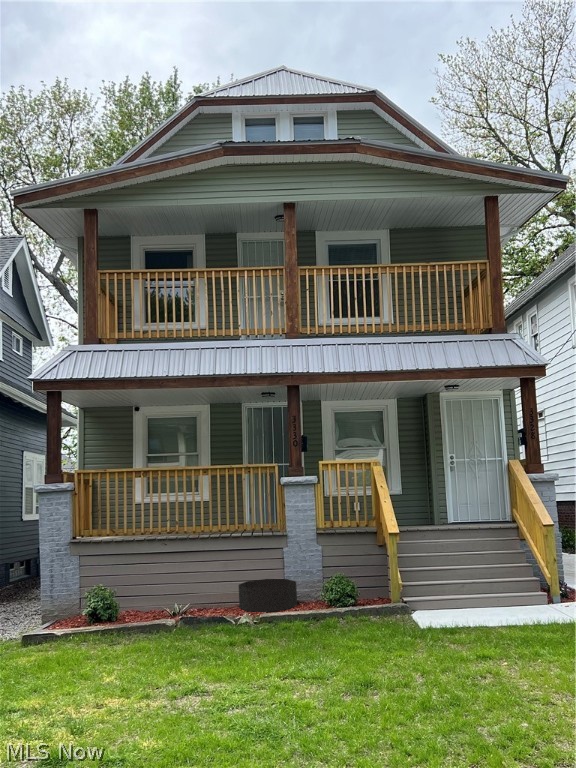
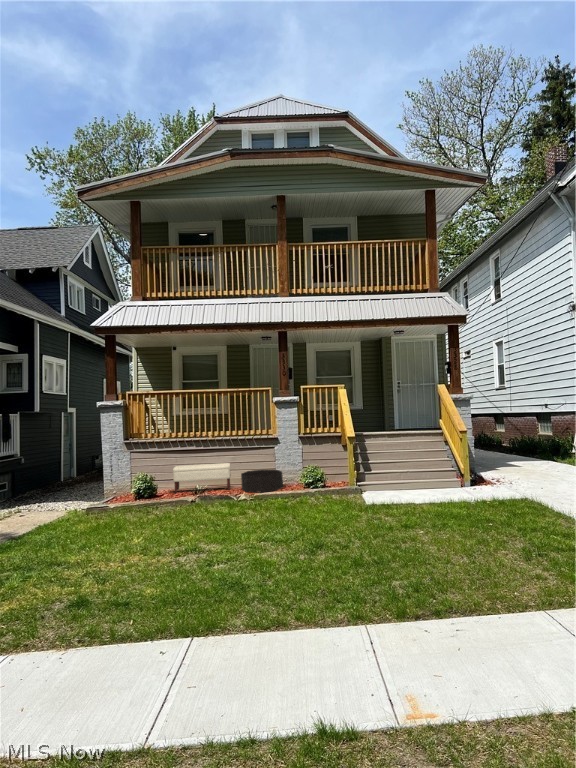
bench: none [143,570,223,614] -> present [173,463,231,493]

